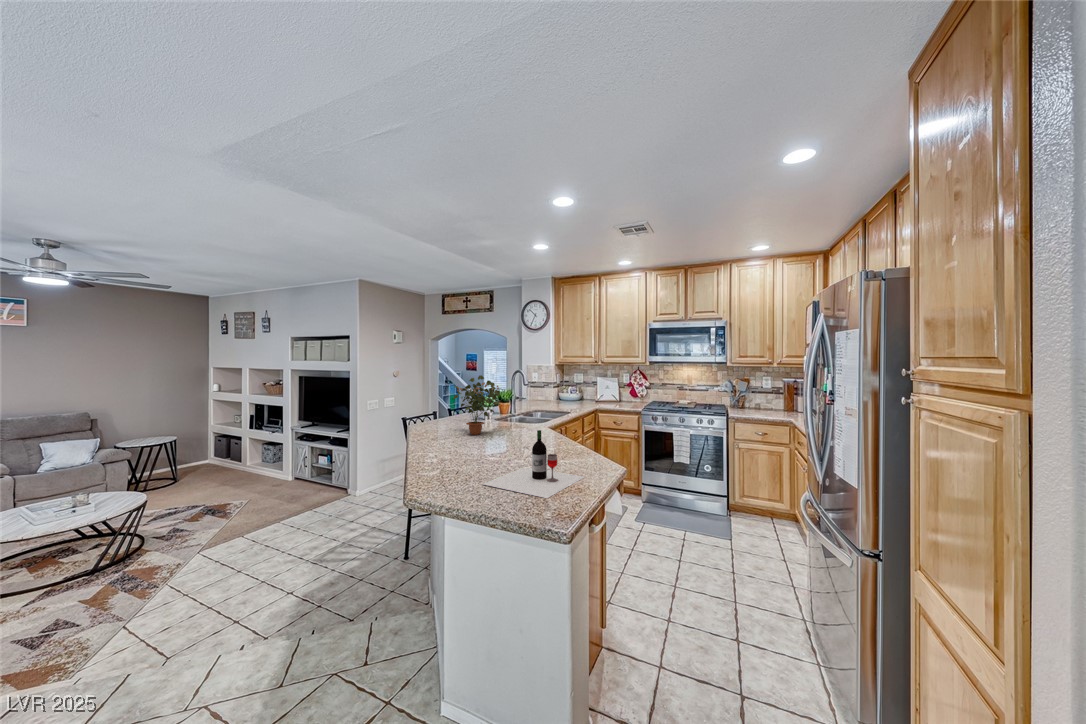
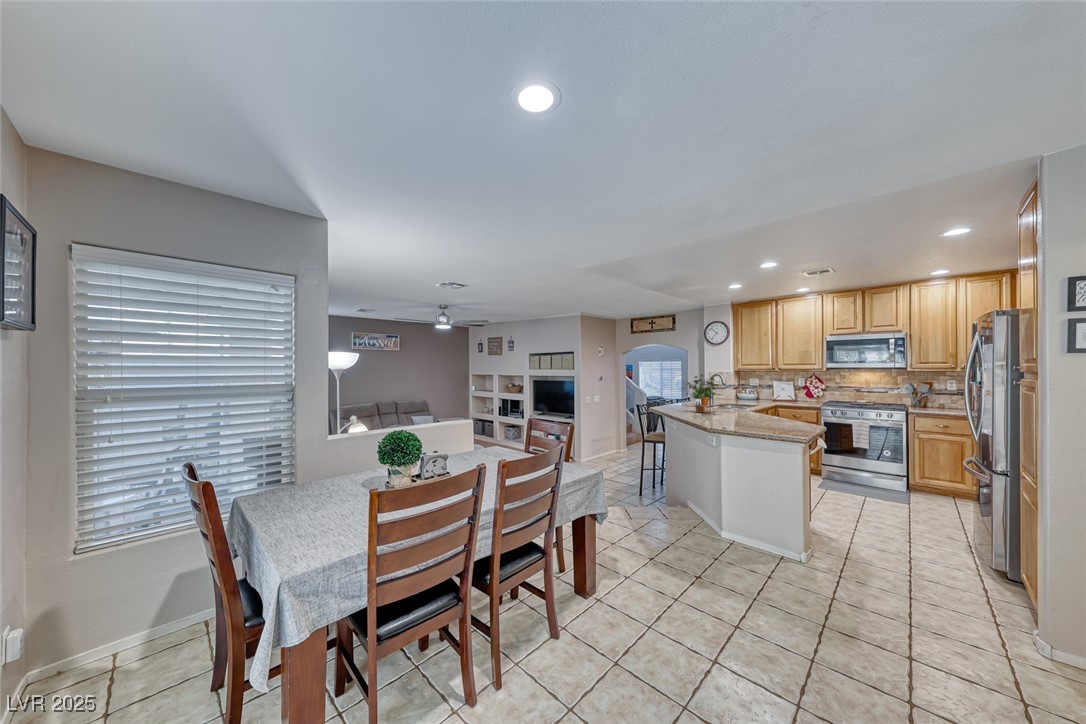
wine bottle: present [483,430,584,498] -> none [741,399,803,431]

